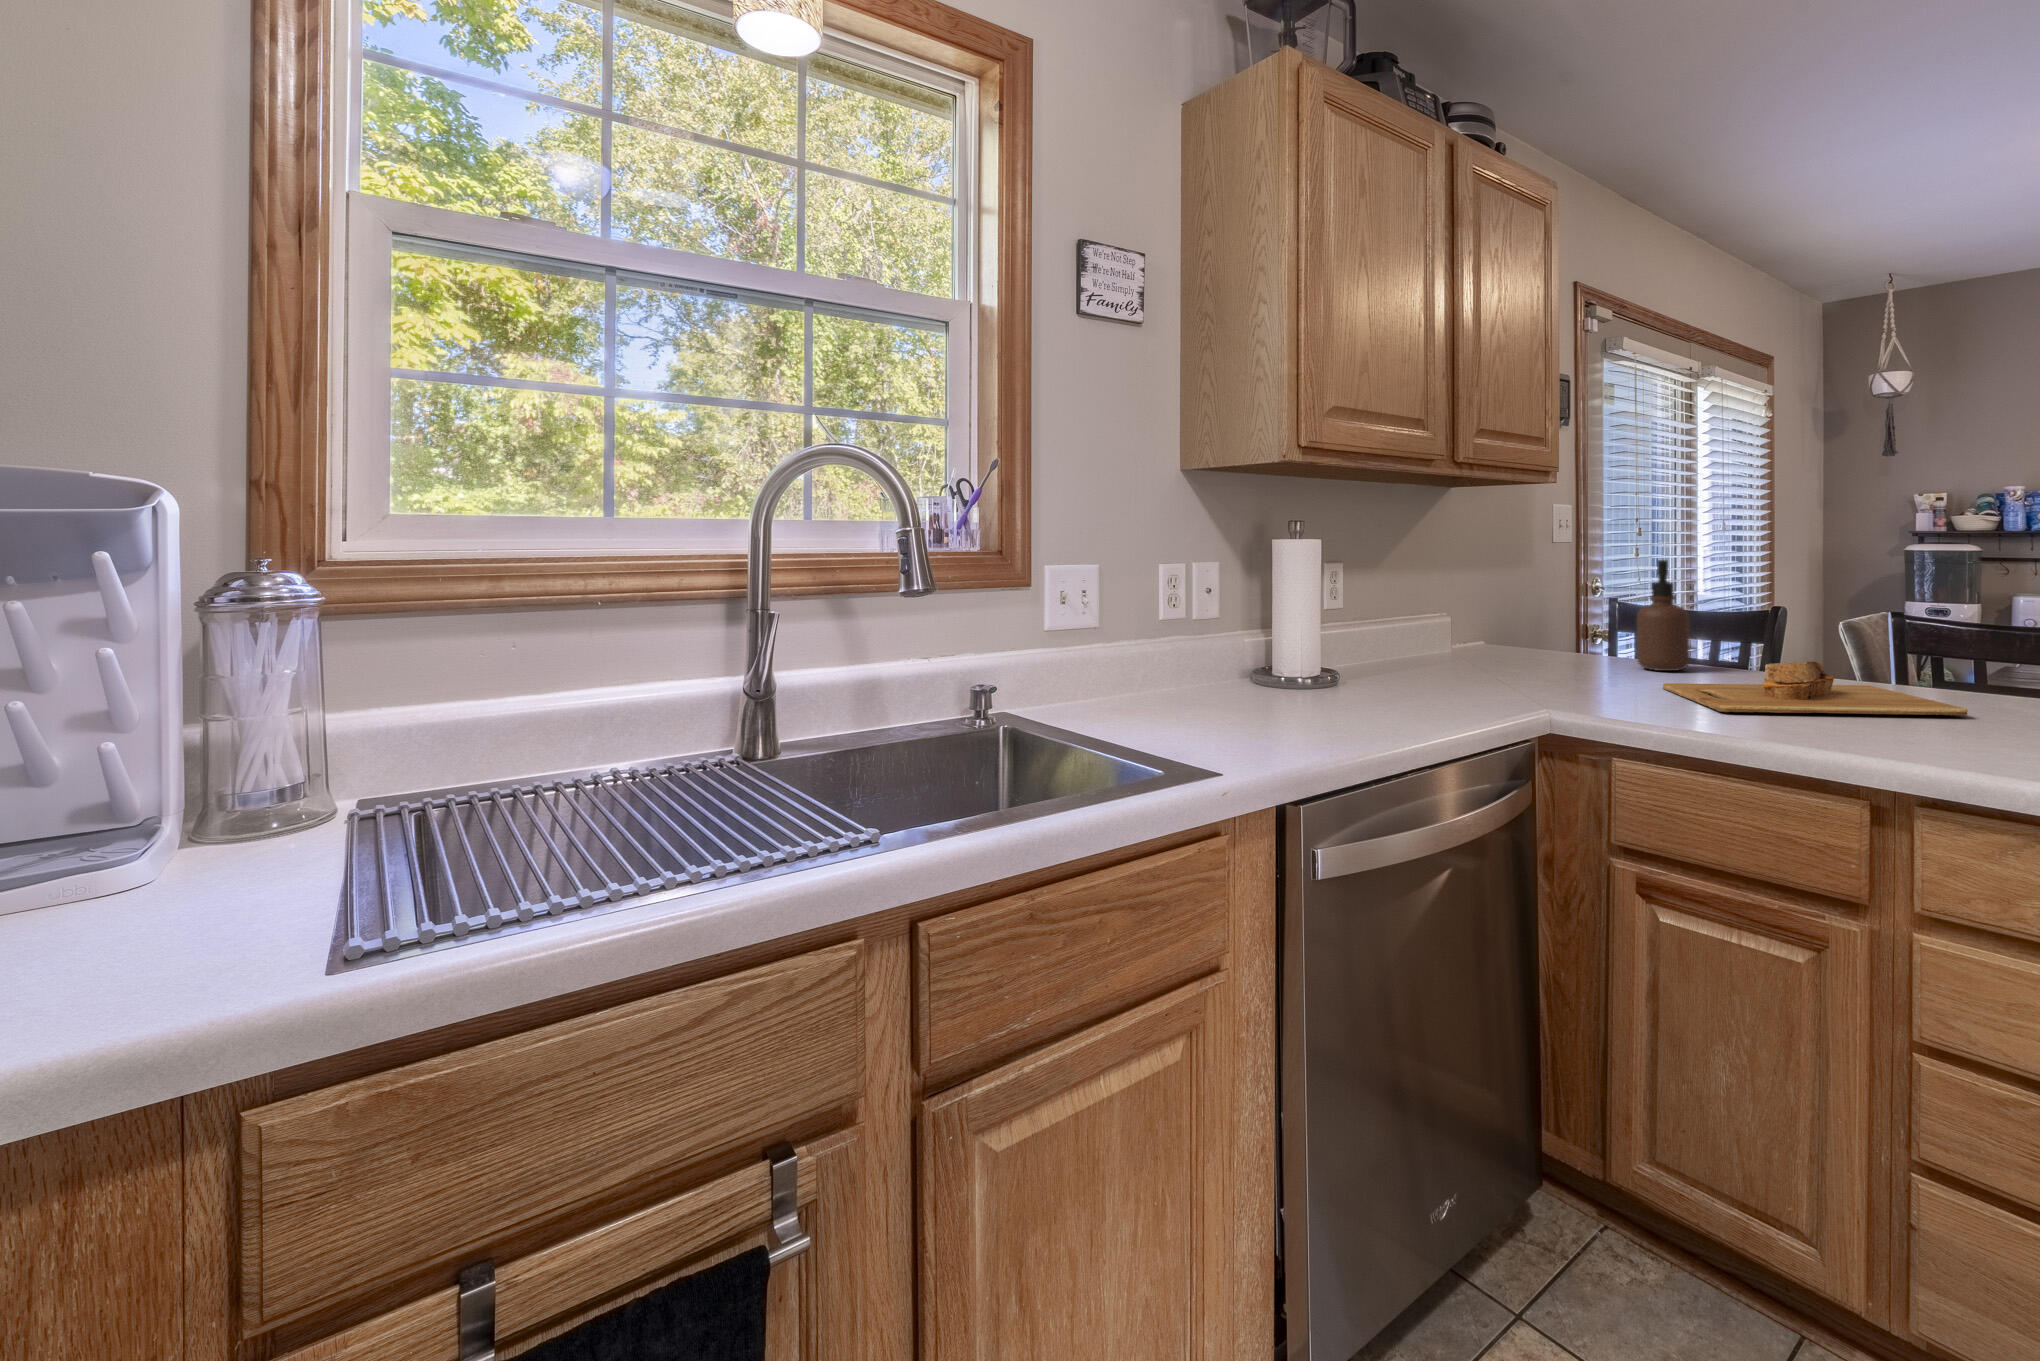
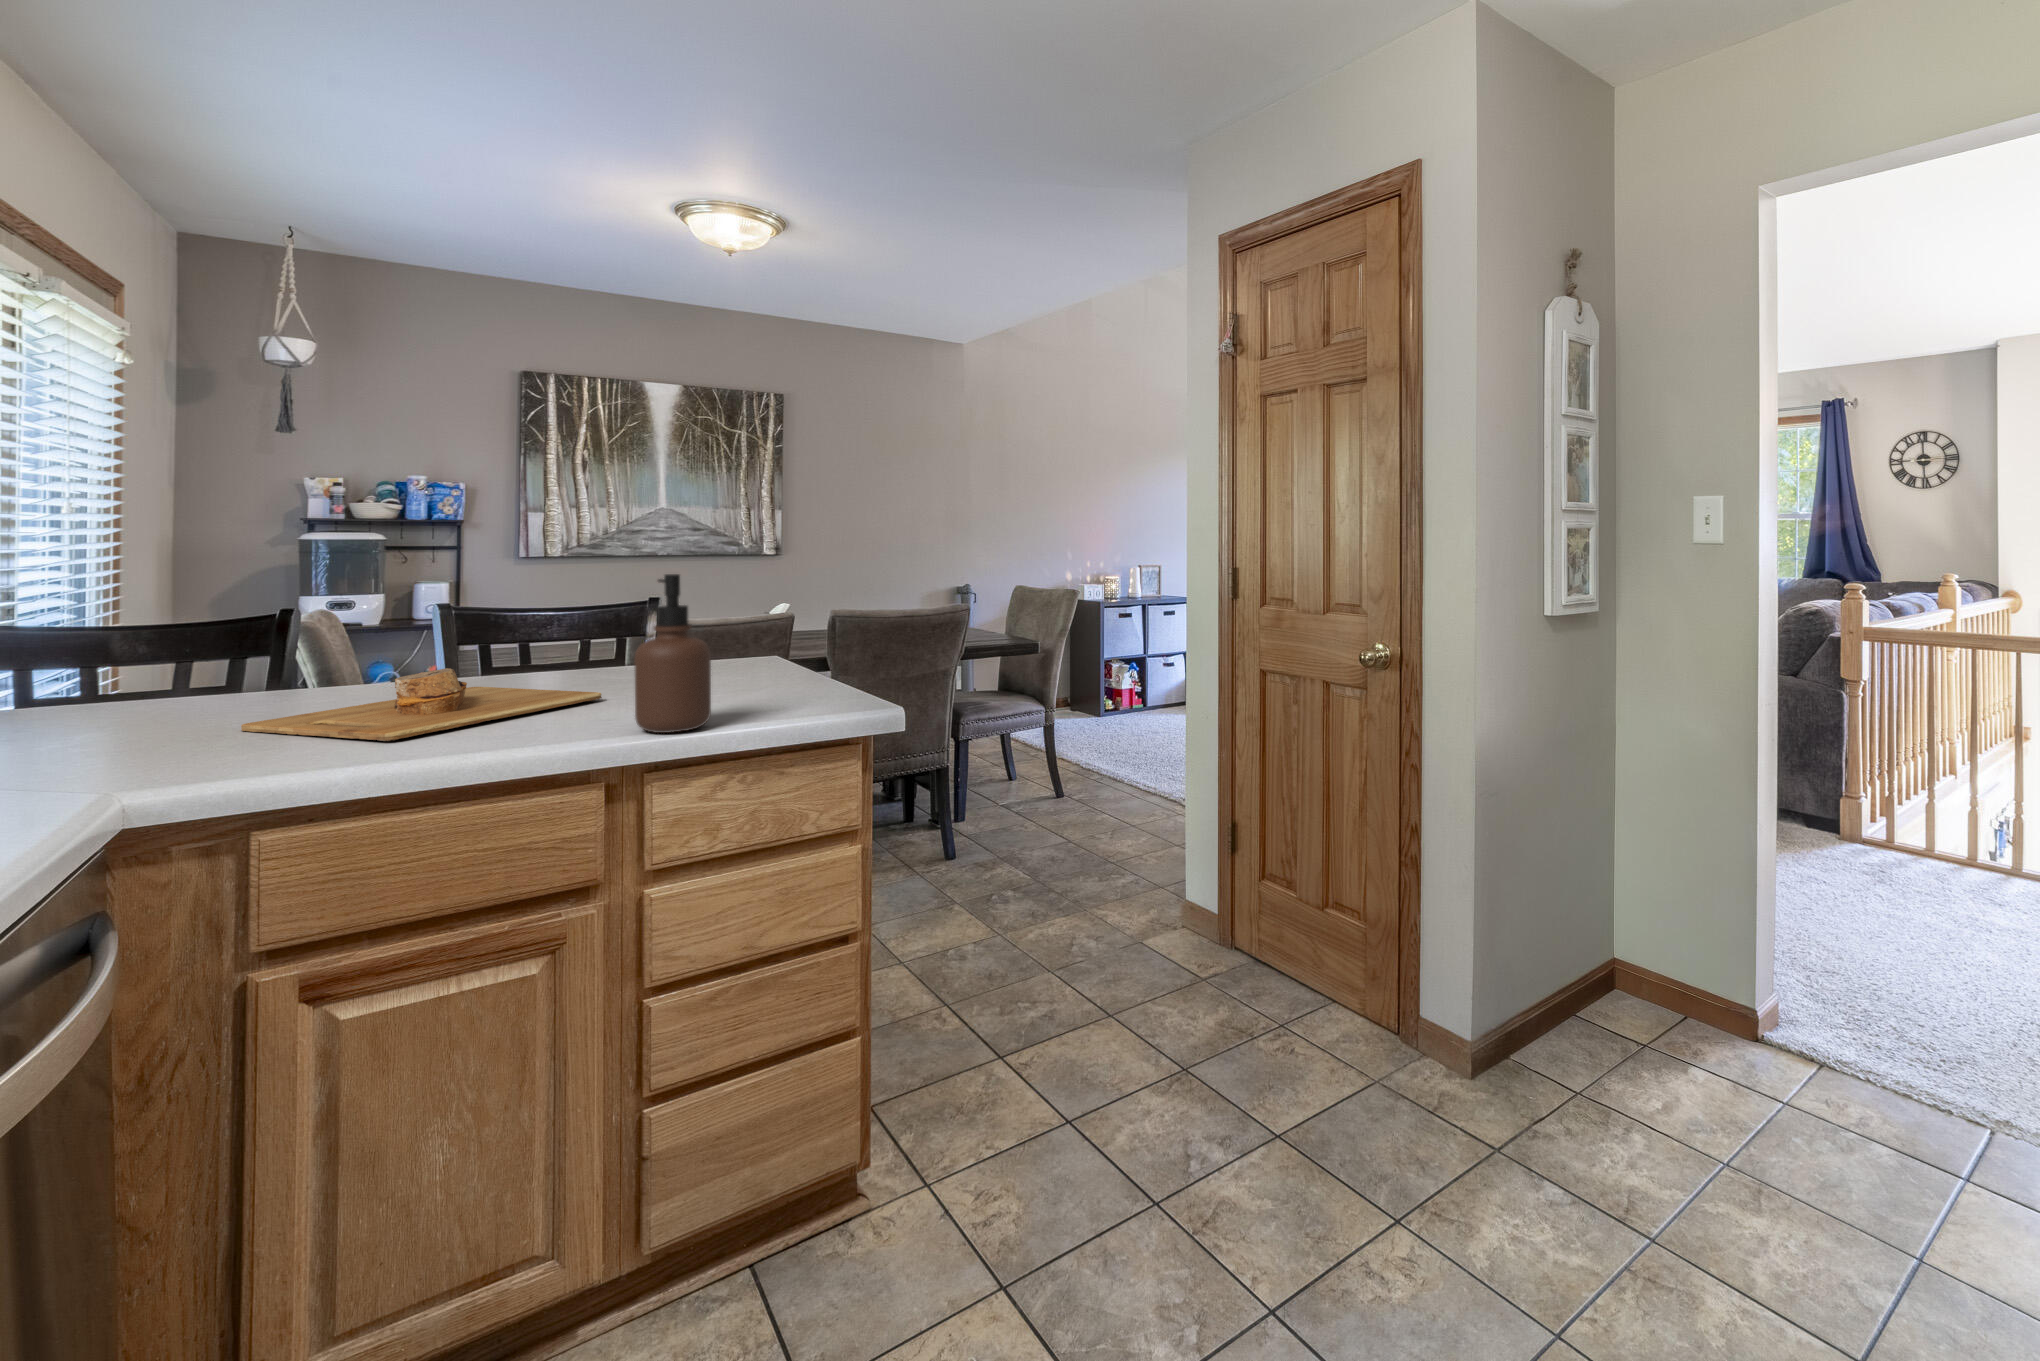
soap dispenser: present [1637,560,1690,671] -> present [634,574,711,733]

